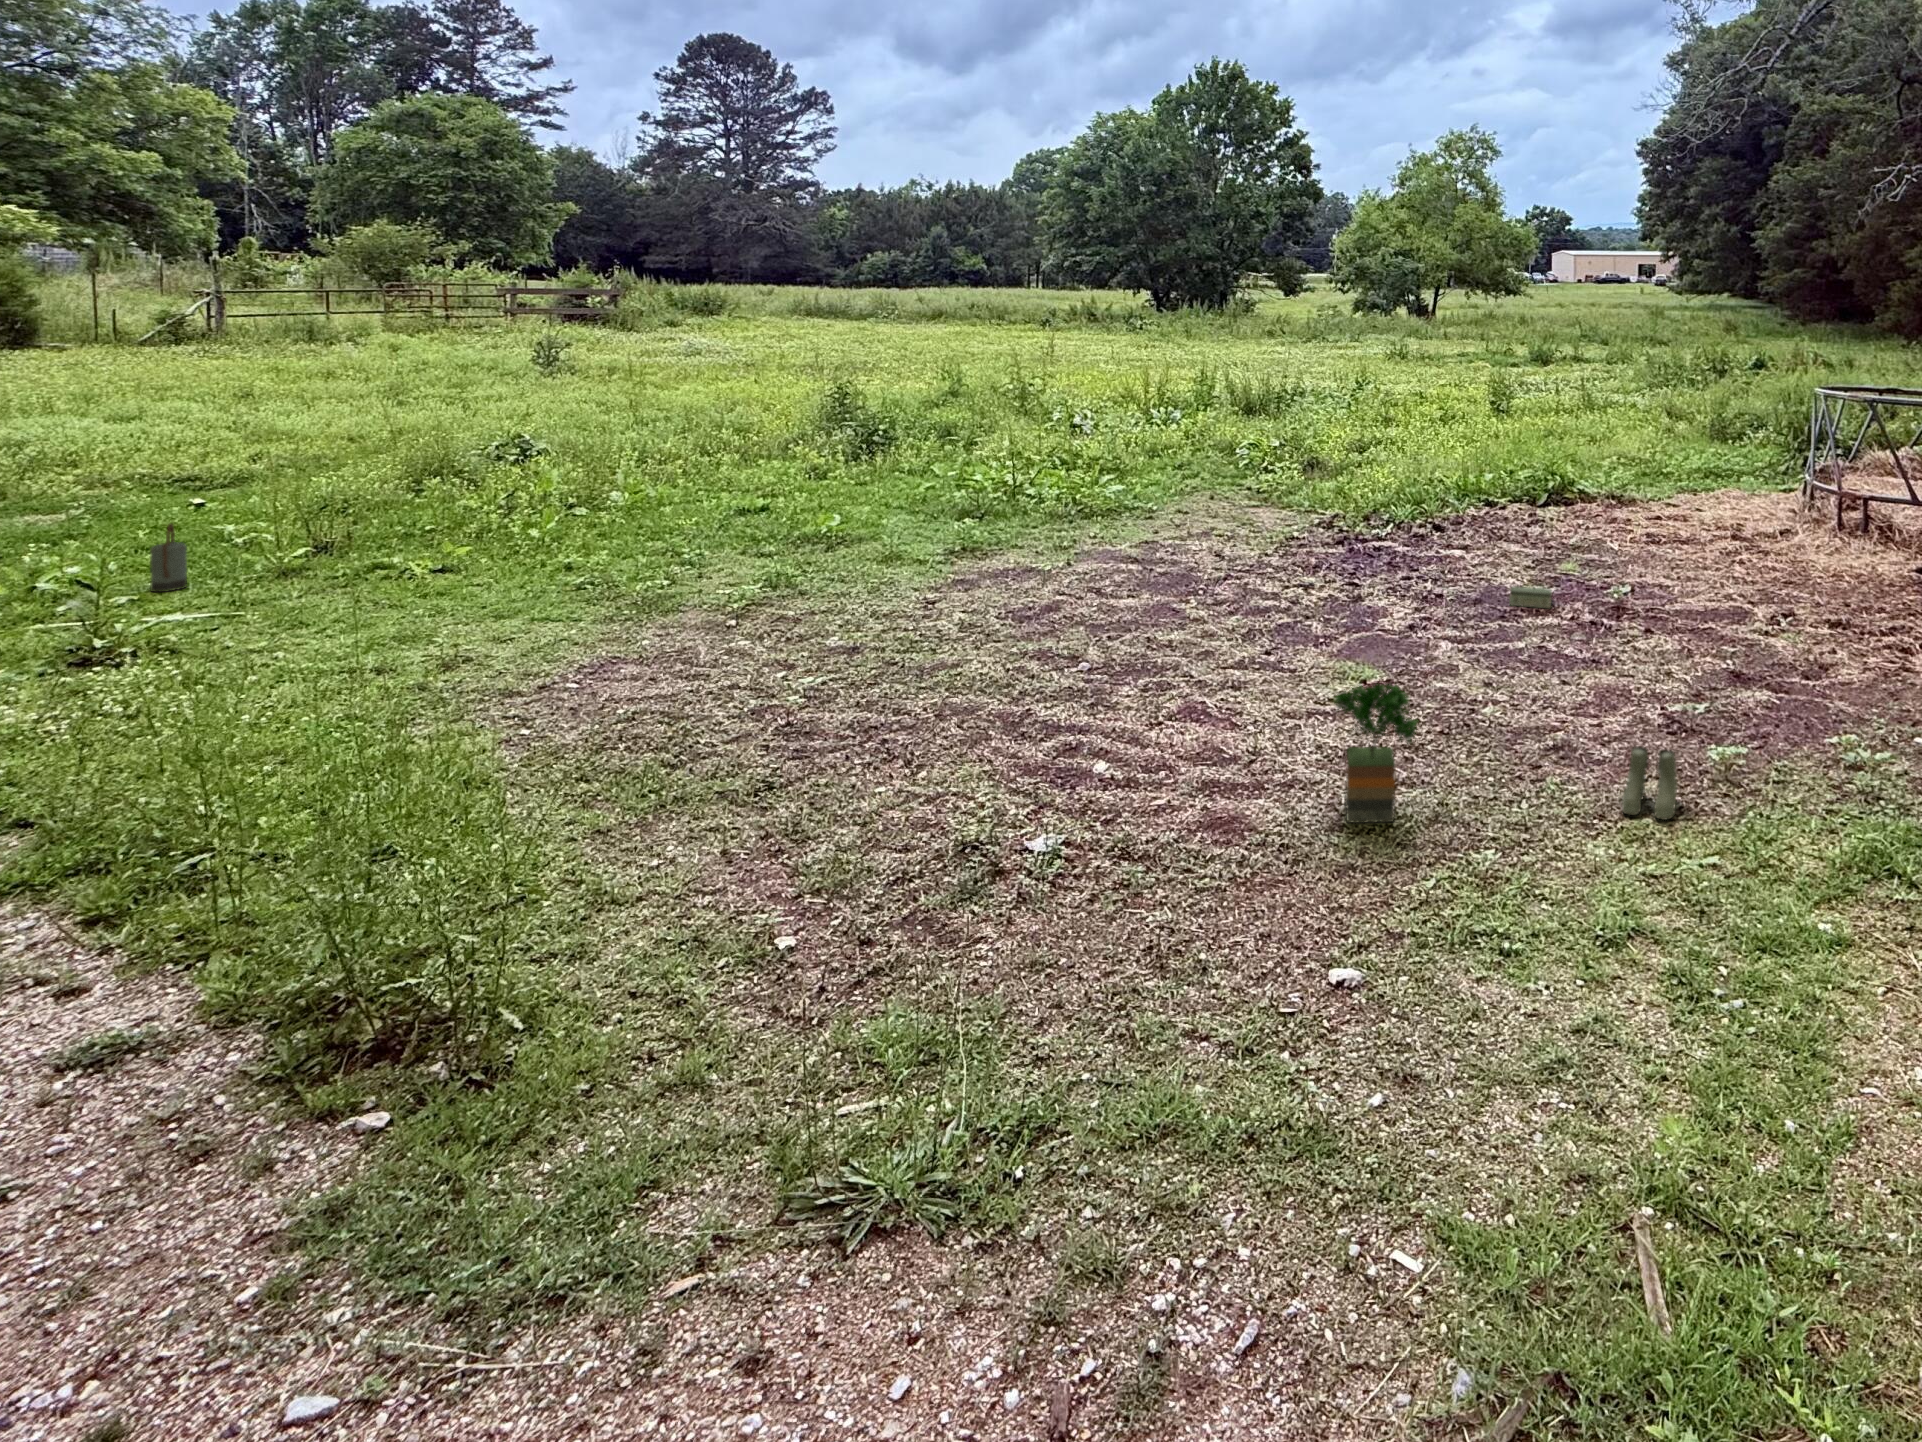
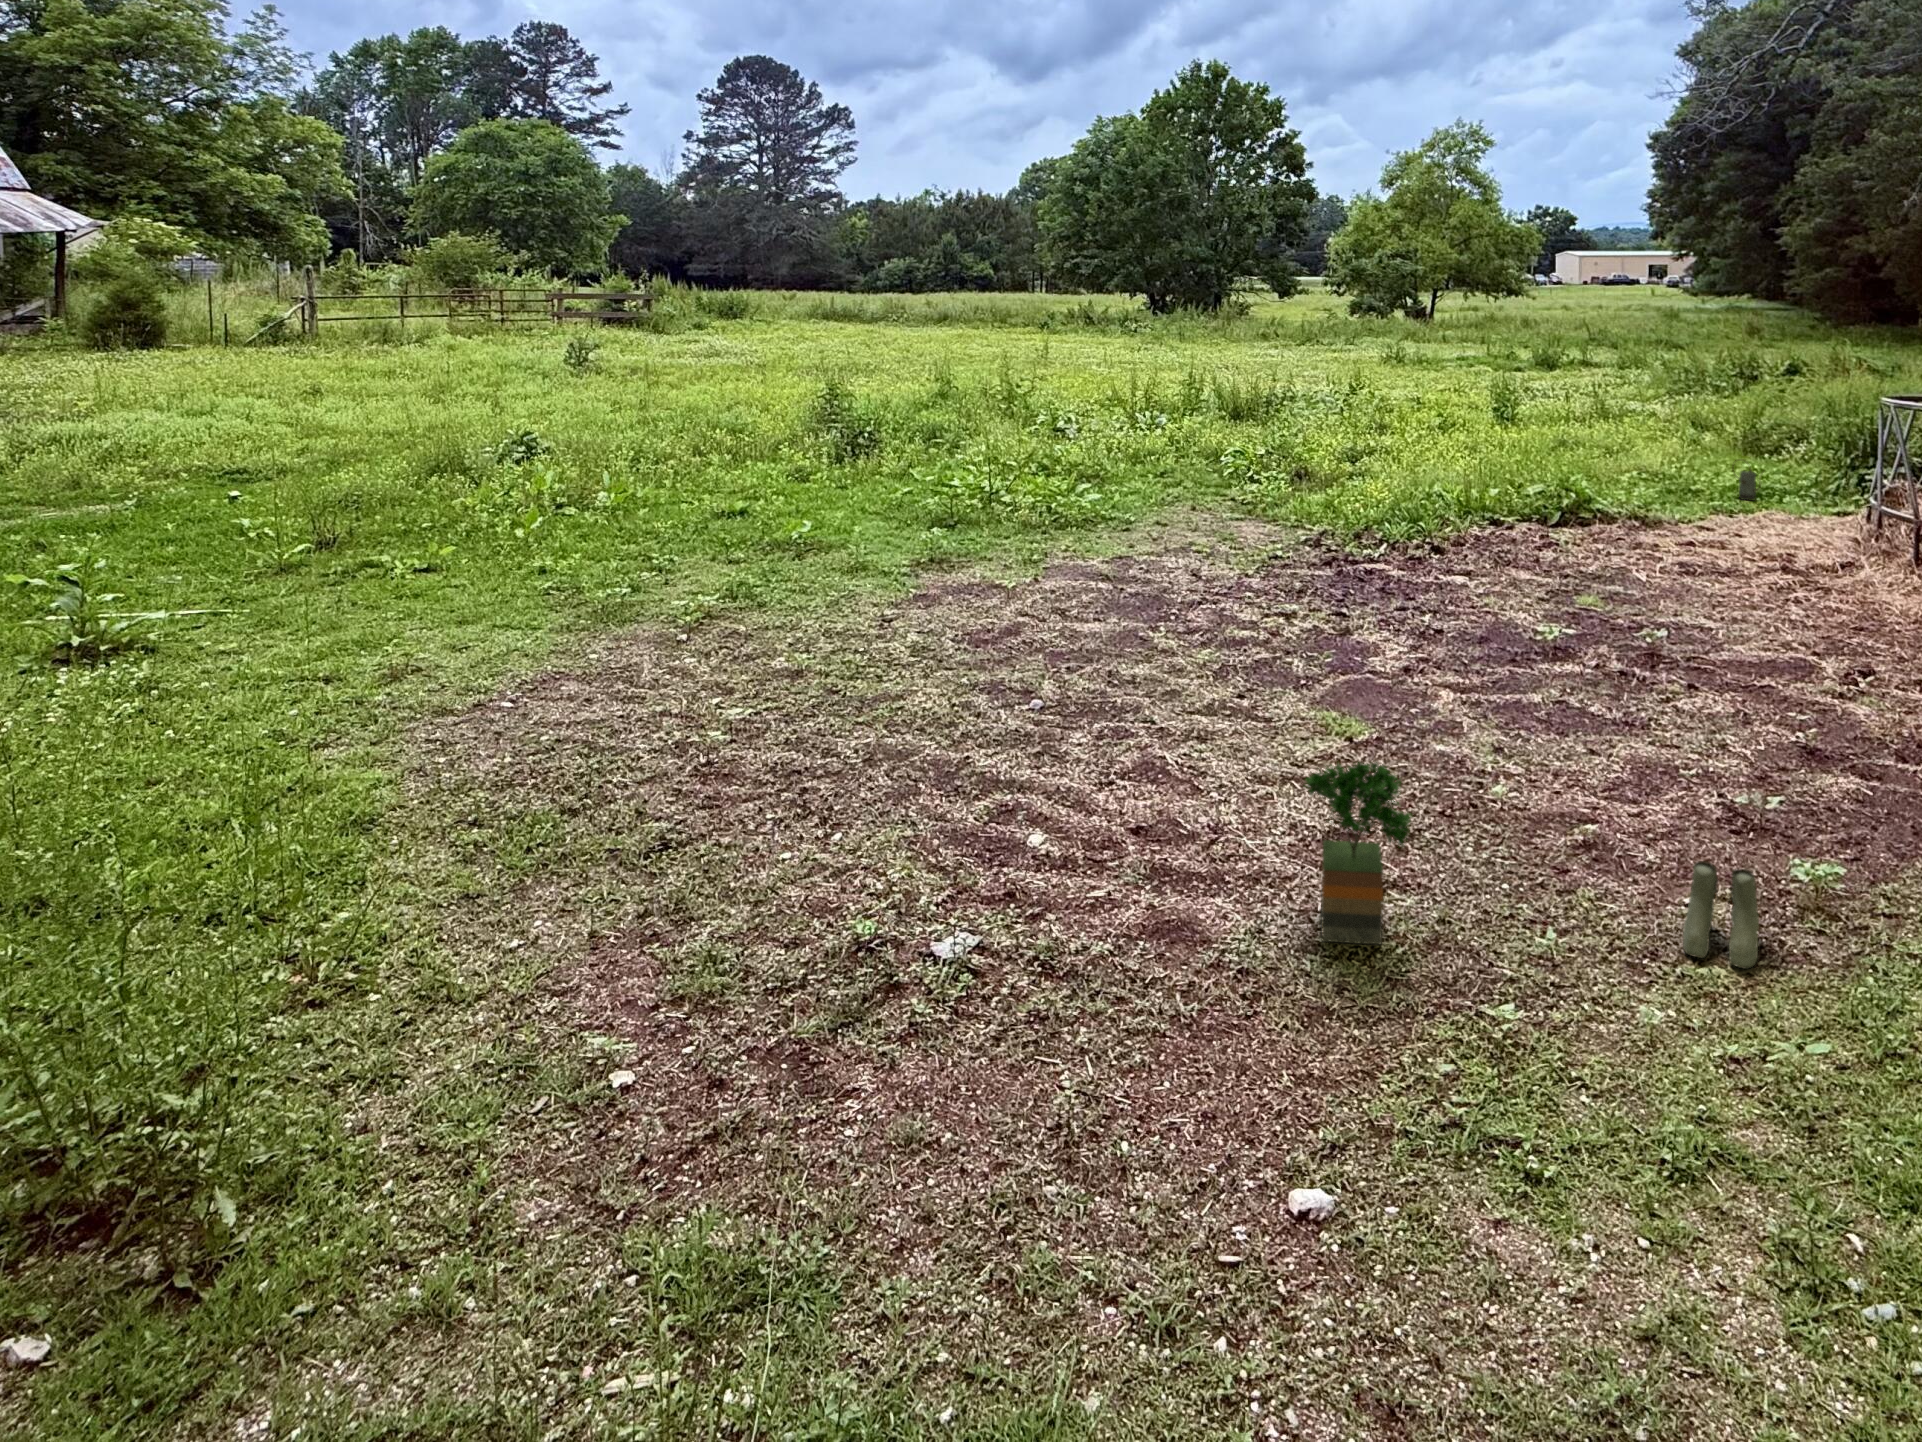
watering can: present [150,524,187,592] -> present [1735,460,1758,501]
toolbox: present [1509,586,1552,608] -> none [1517,622,1568,650]

